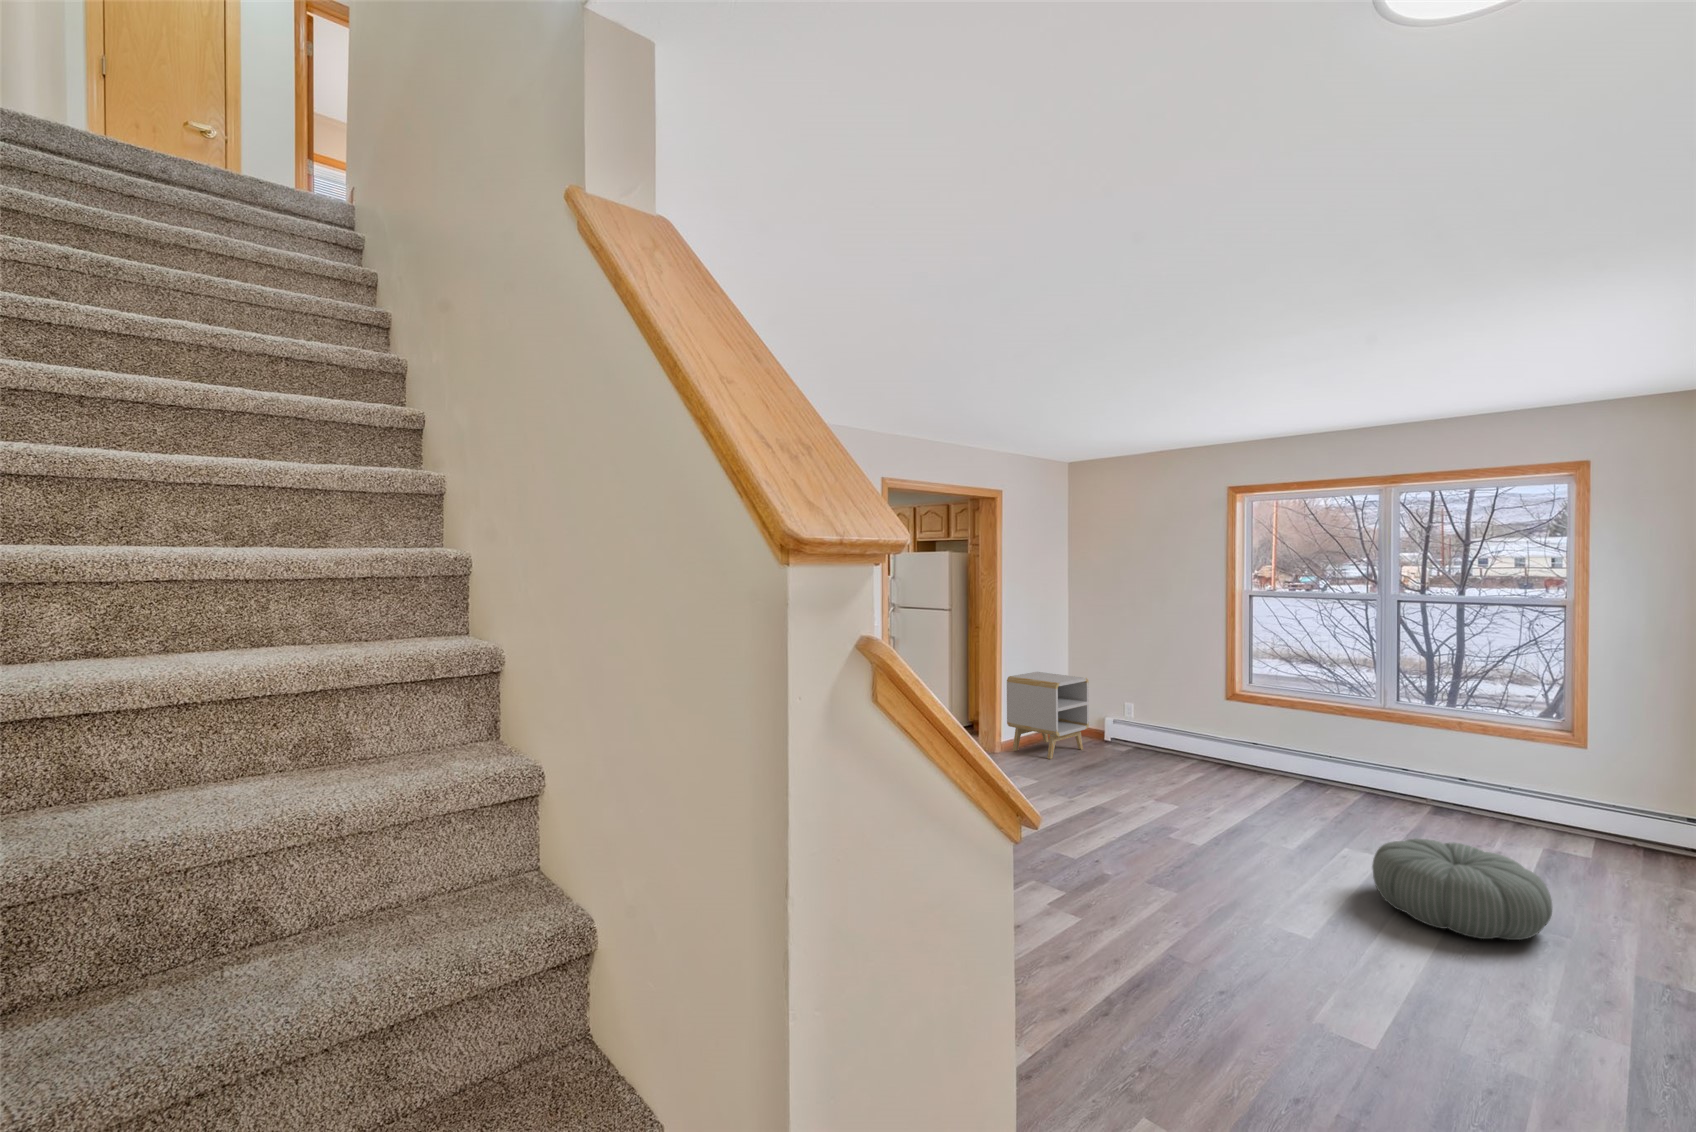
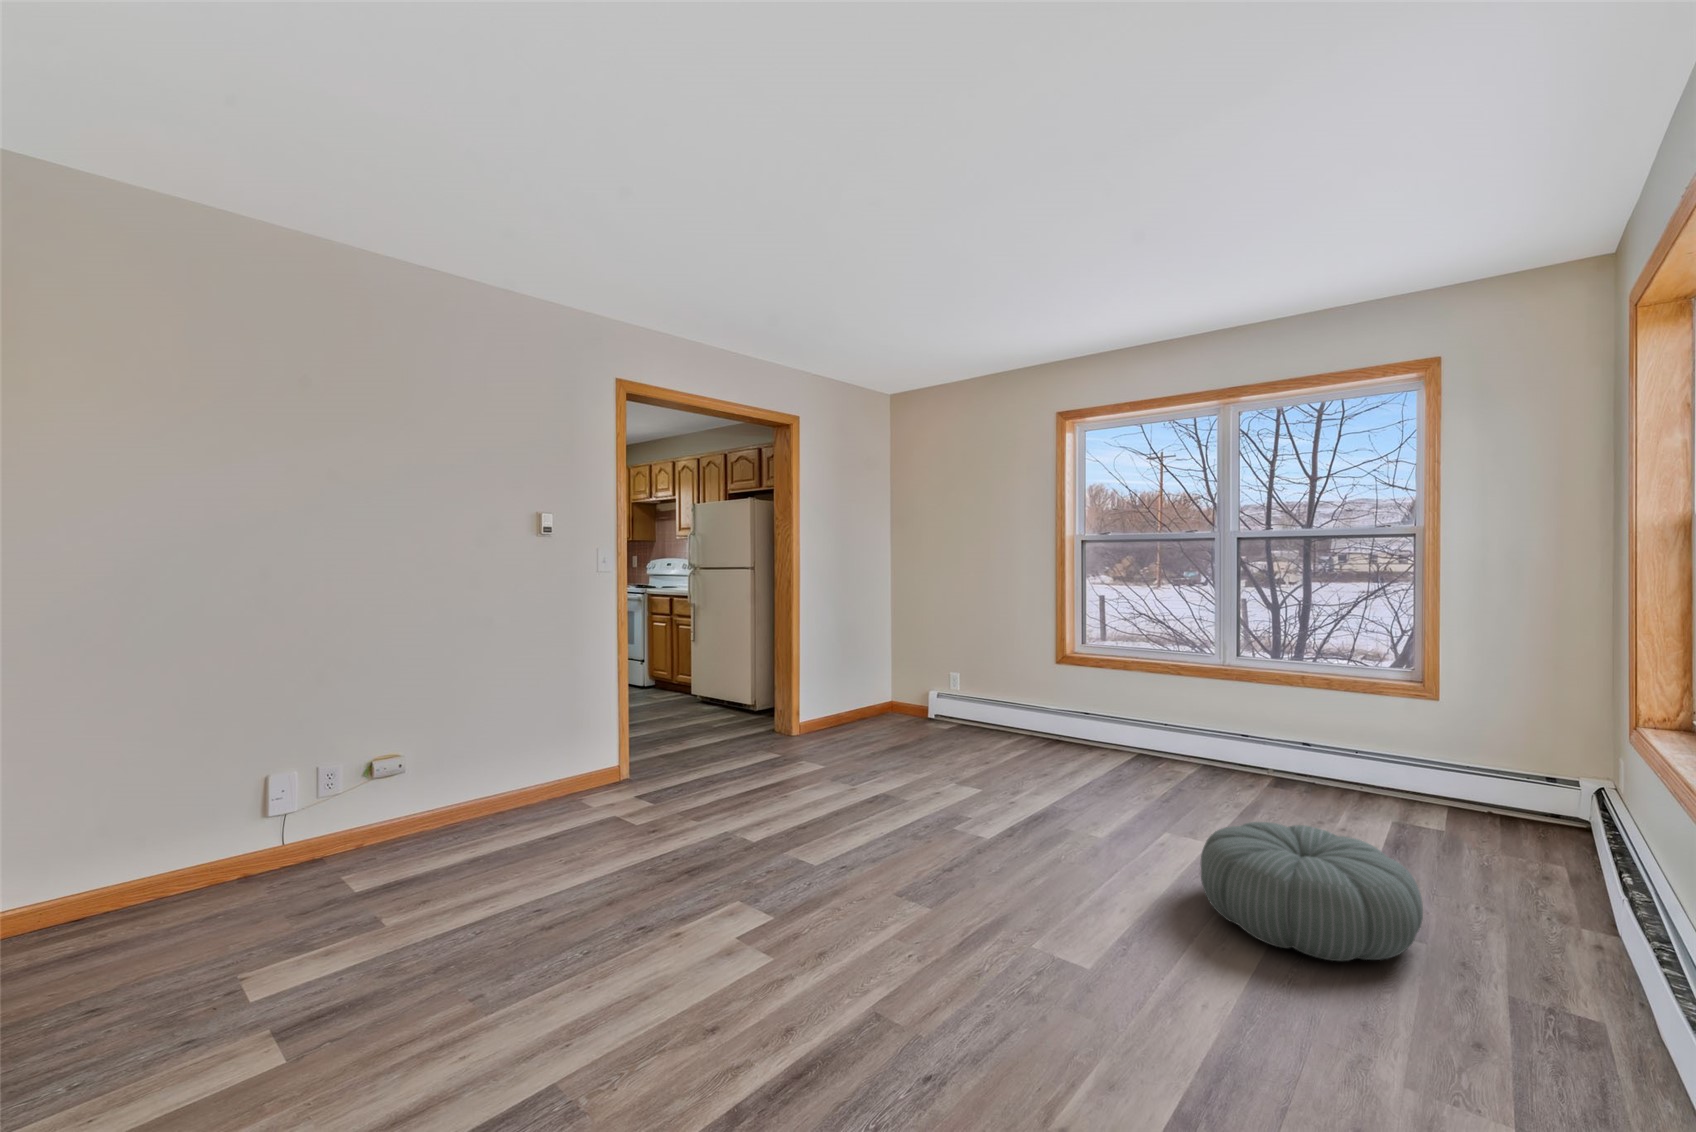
side table: present [1007,672,1089,759] -> none [809,638,905,741]

